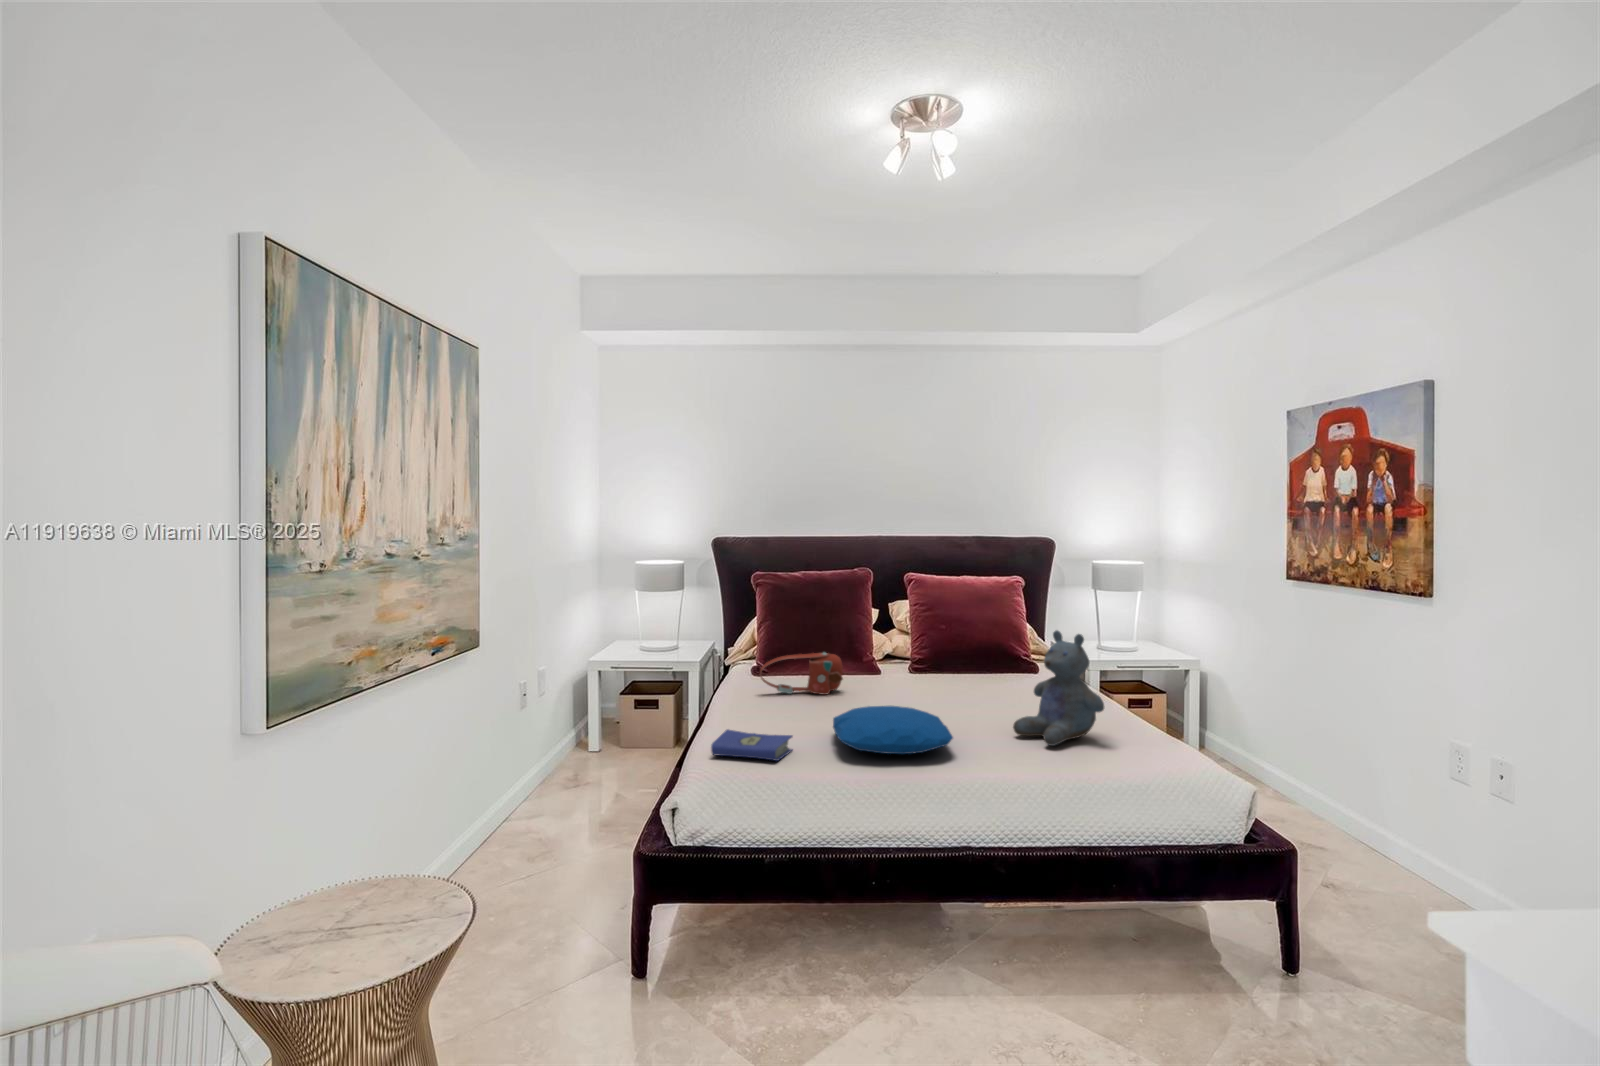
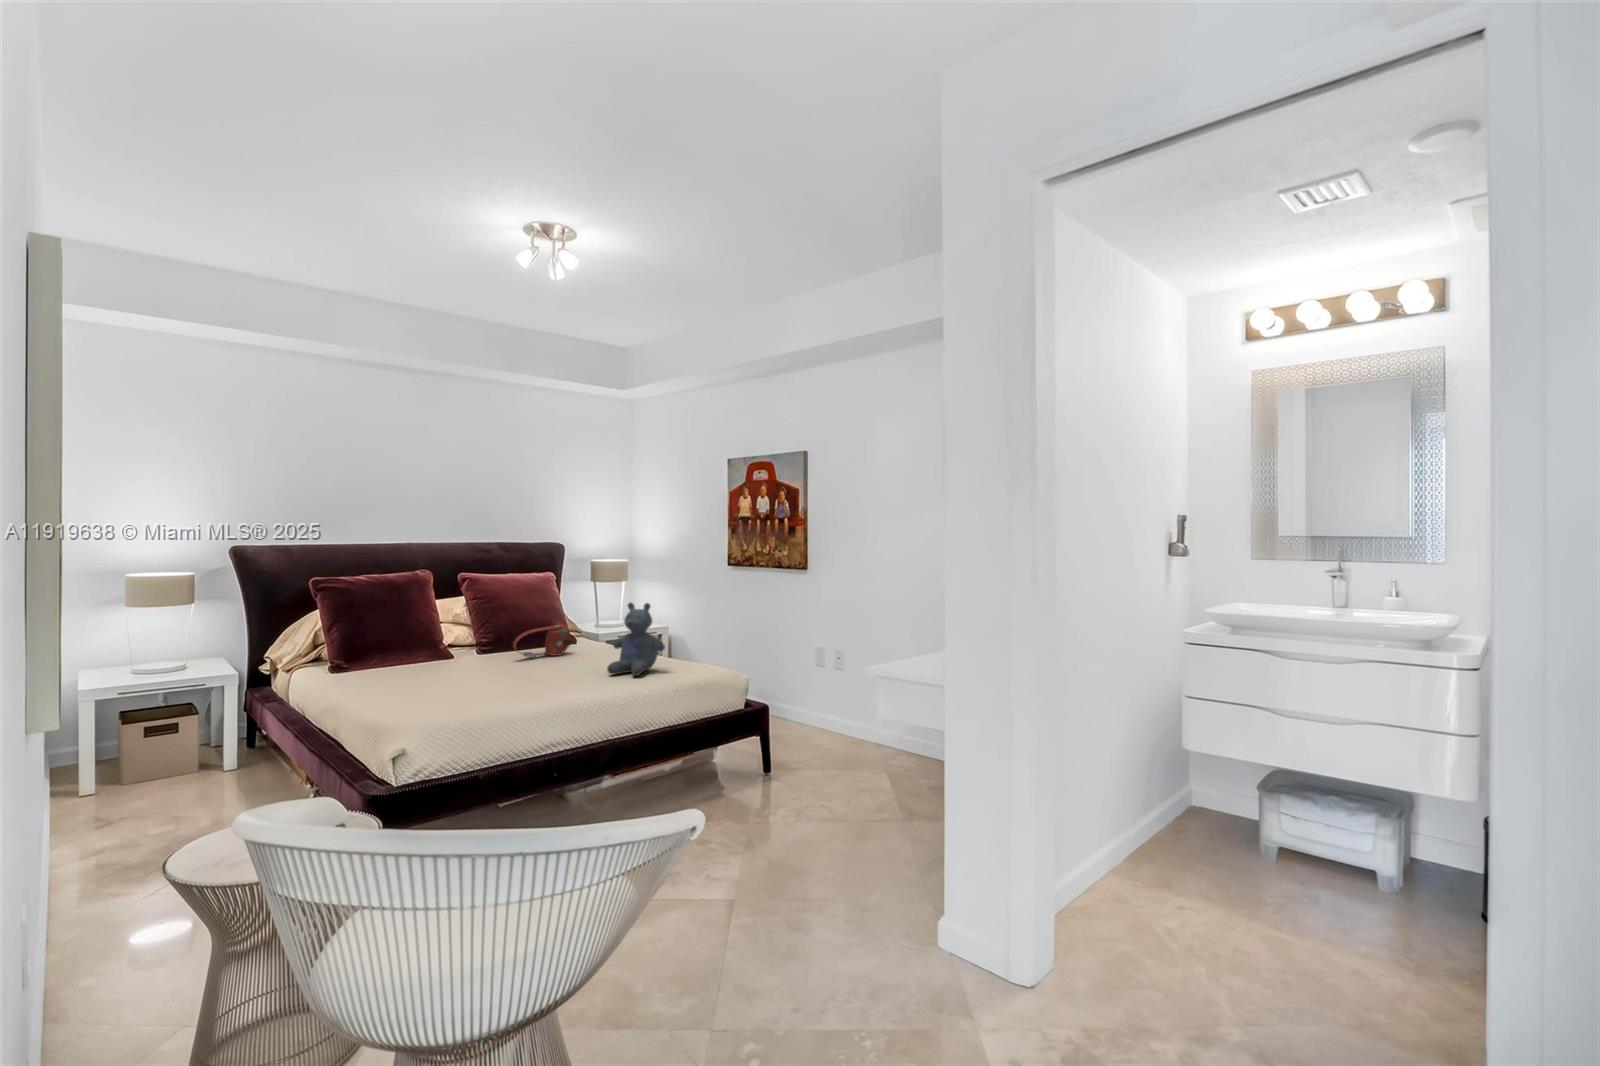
handbag: present [760,653,843,695] -> present [513,625,573,658]
pillow: present [833,706,953,754] -> none [482,665,584,695]
hardcover book: present [711,730,793,761] -> none [404,694,466,717]

